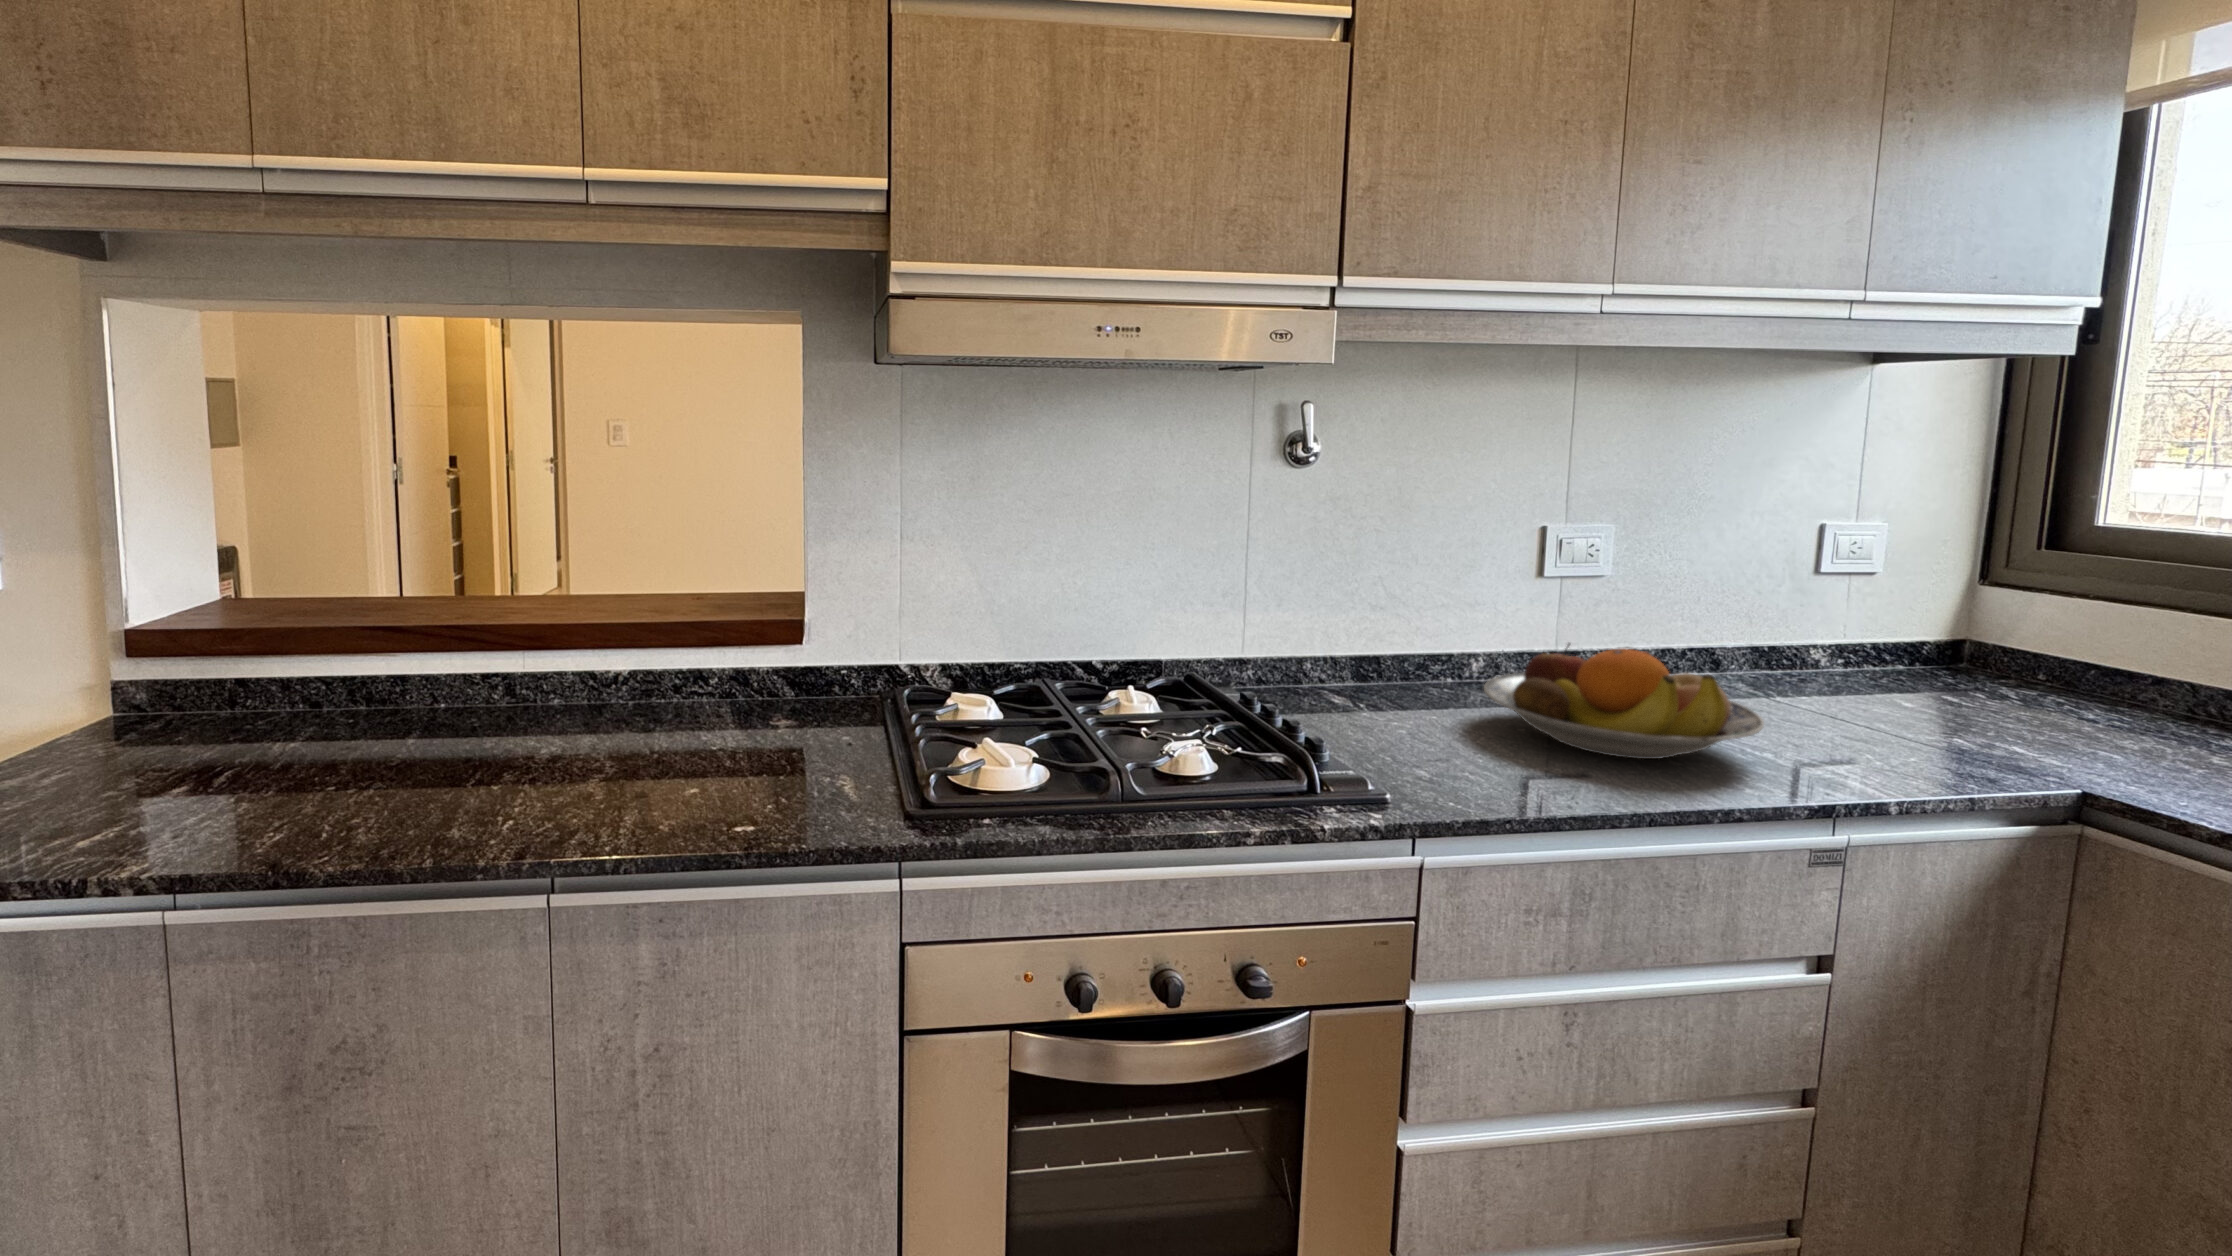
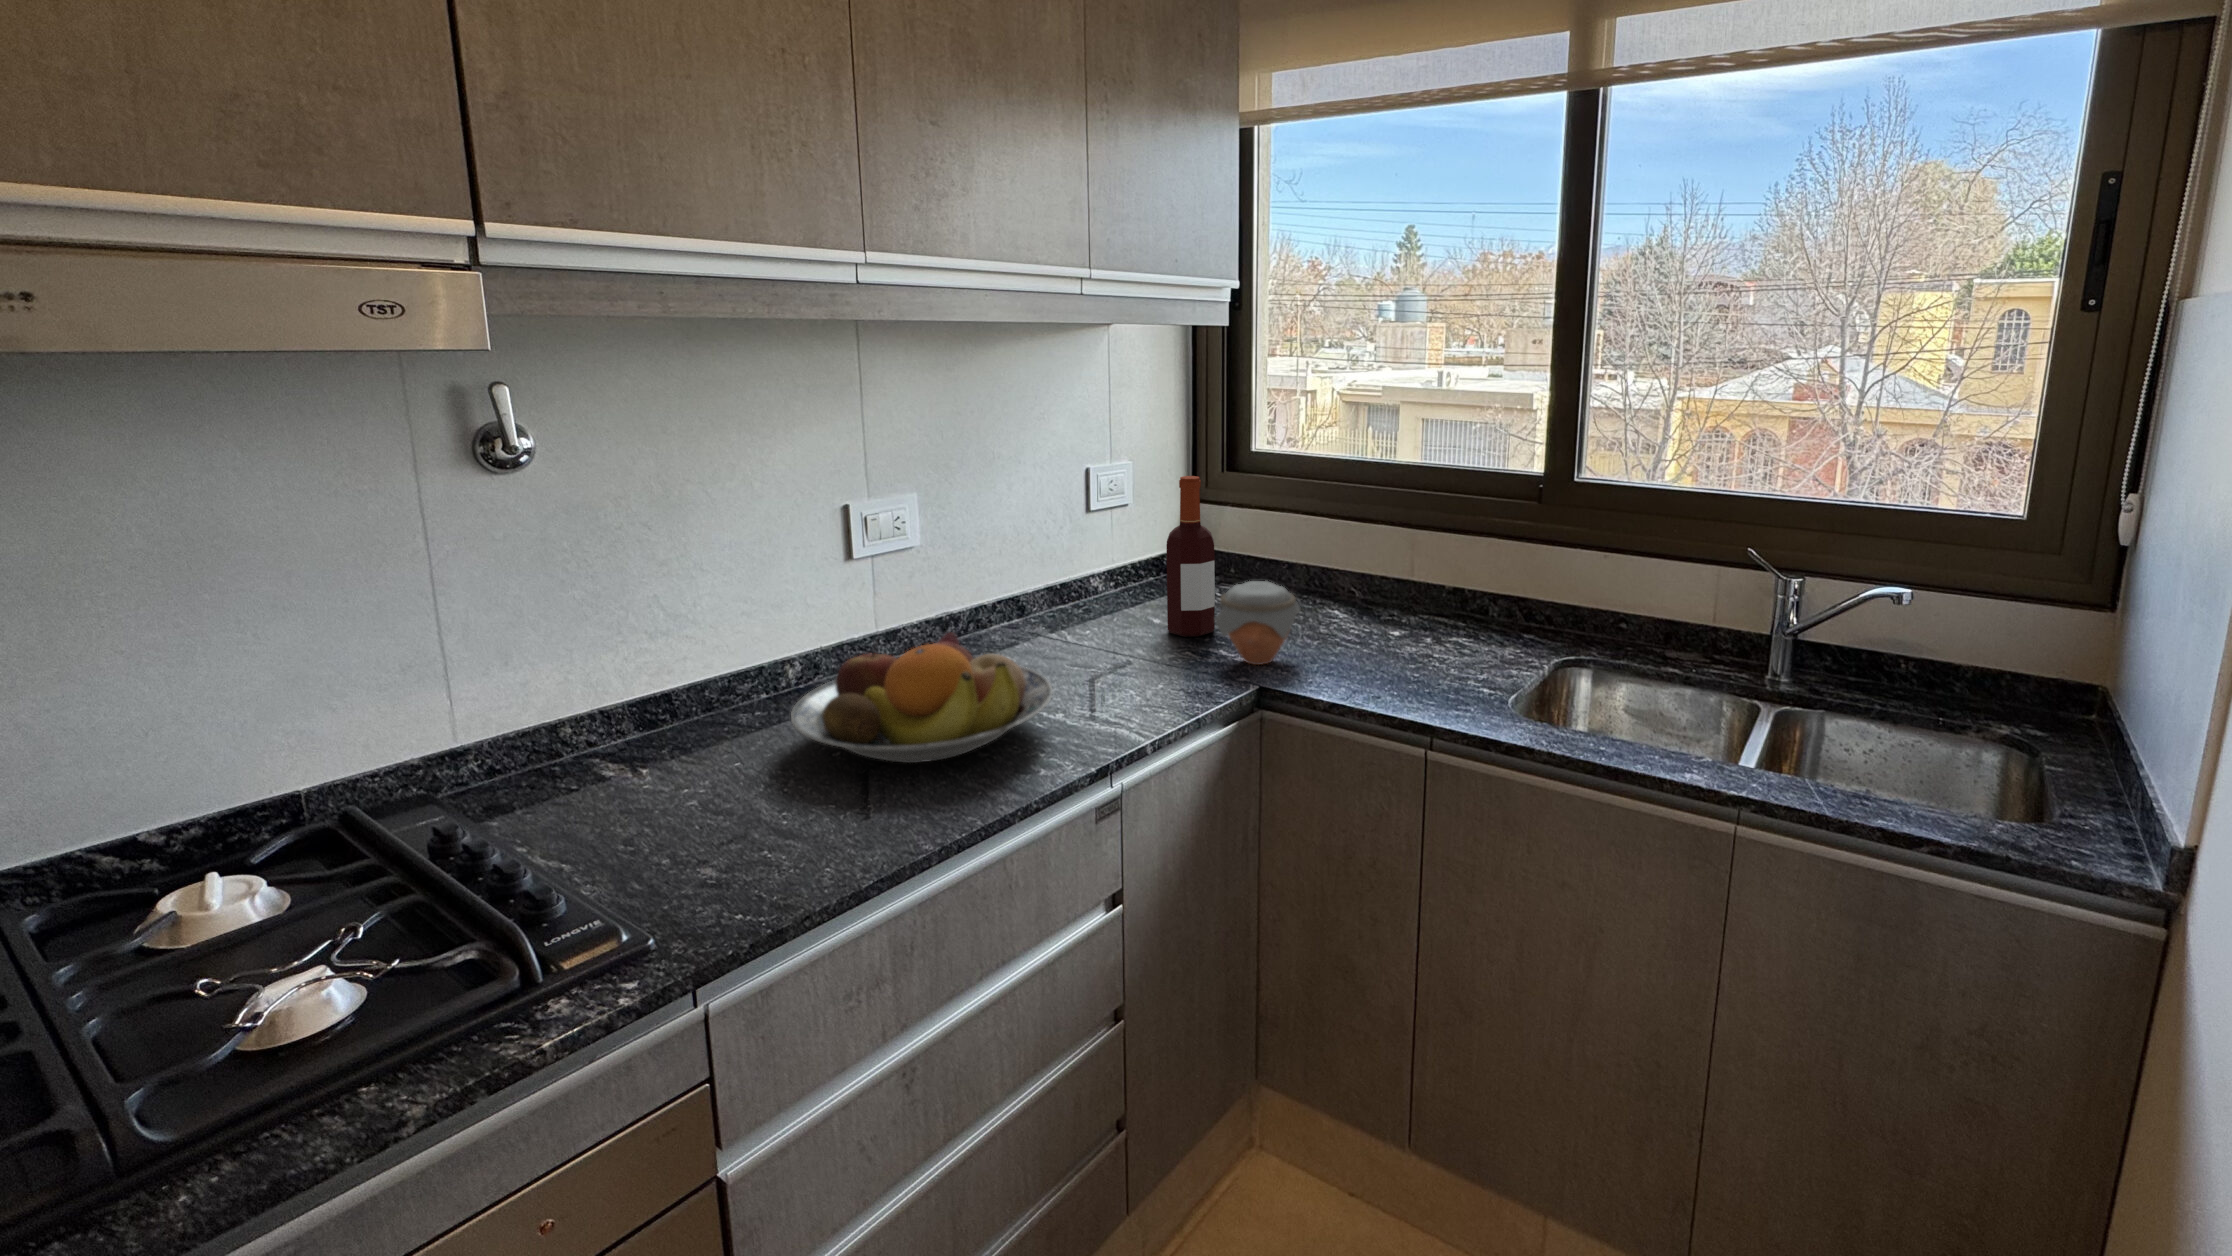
bottle: none [1924,538,2016,729] -> present [1166,476,1215,637]
jar: none [2009,669,2175,775] -> present [1215,581,1301,665]

